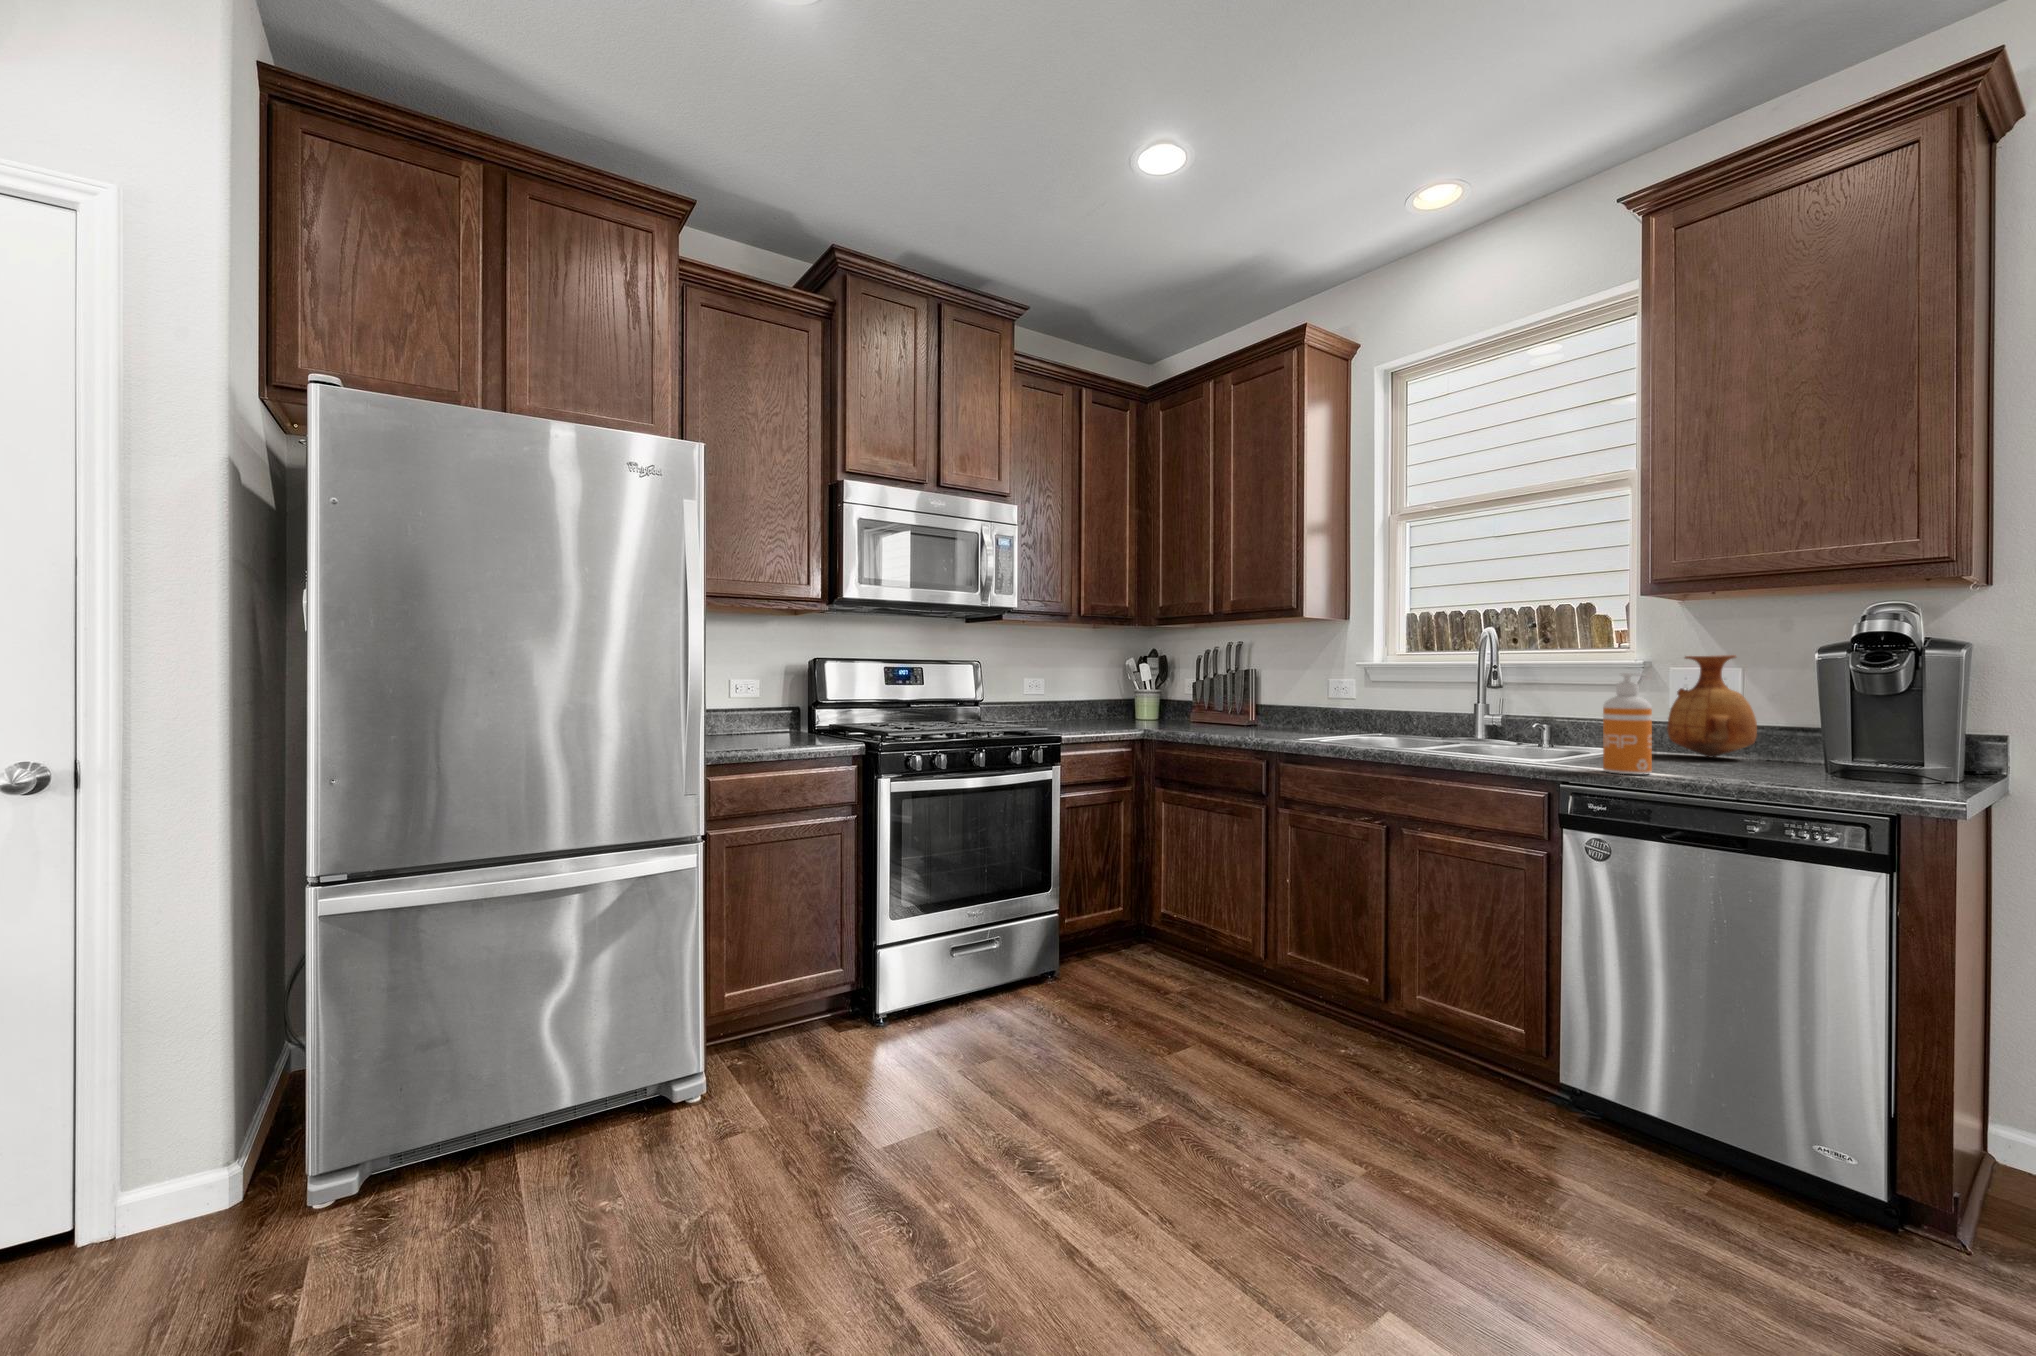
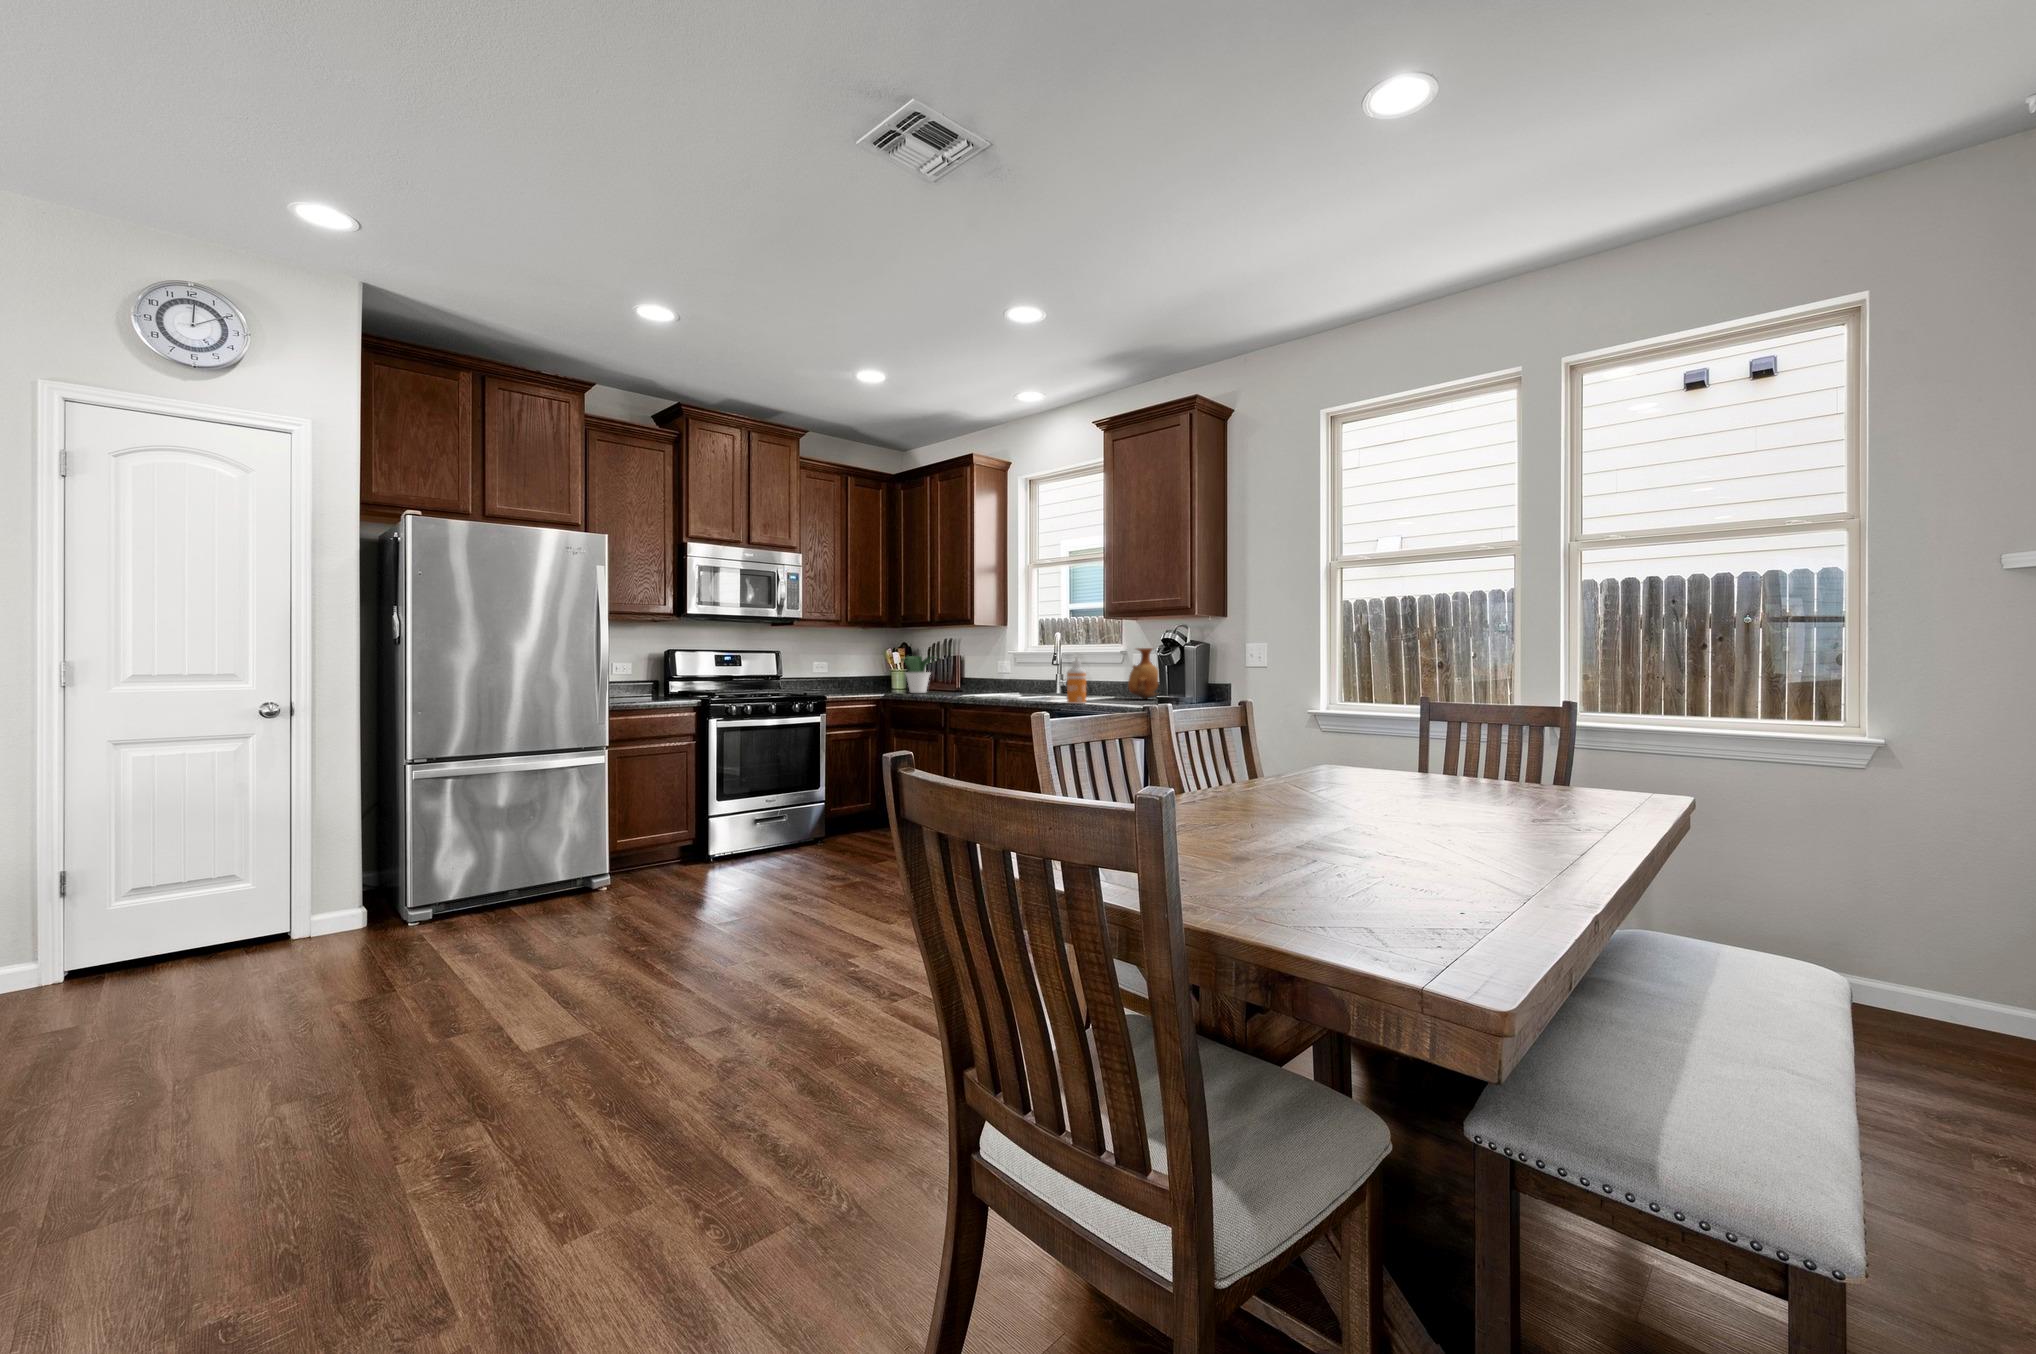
potted plant: none [1165,668,1237,729] -> present [901,656,936,693]

